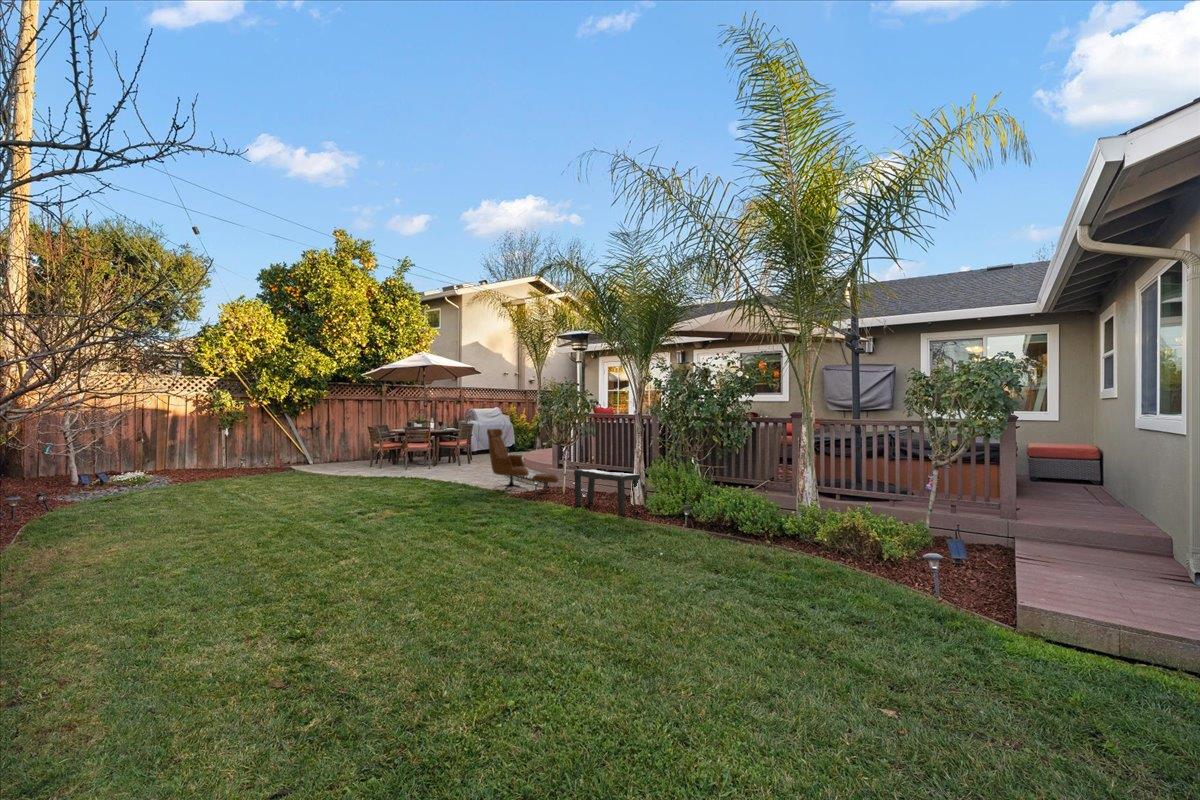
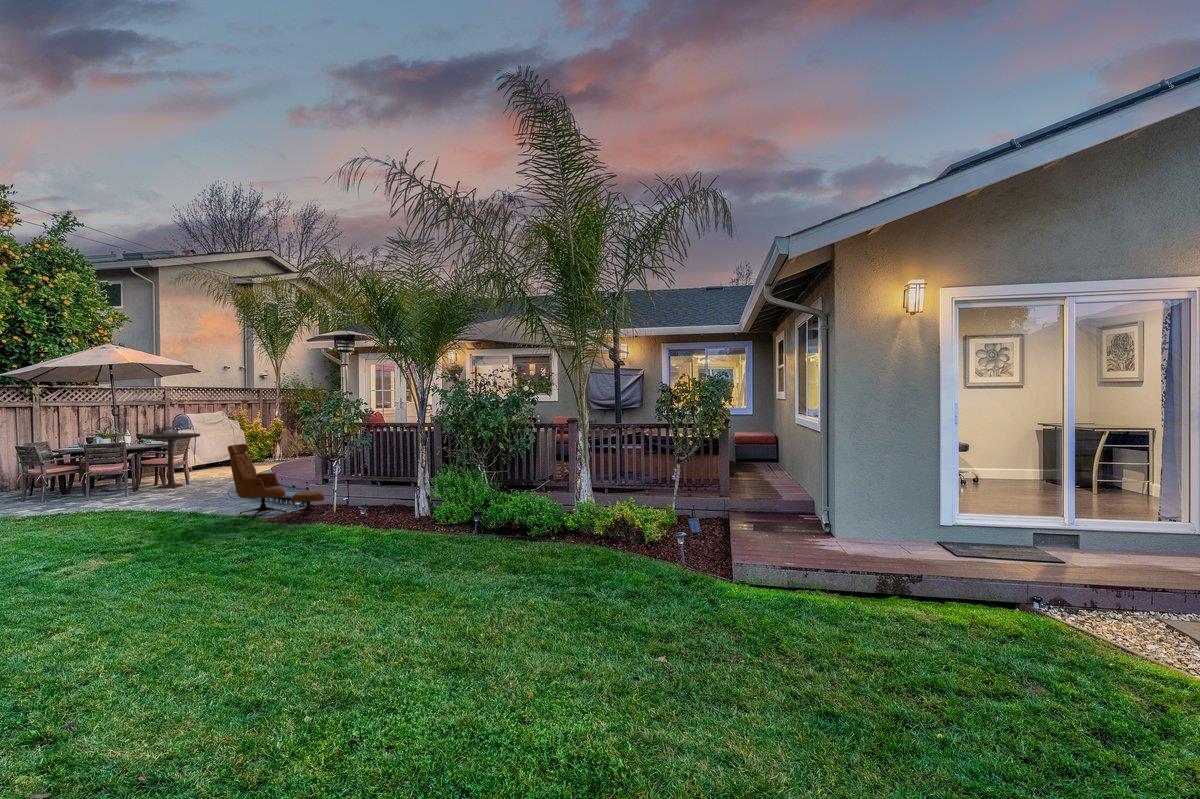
pedestal table: none [438,422,478,465] -> present [139,433,200,488]
bench: present [574,469,640,514] -> none [348,483,424,528]

